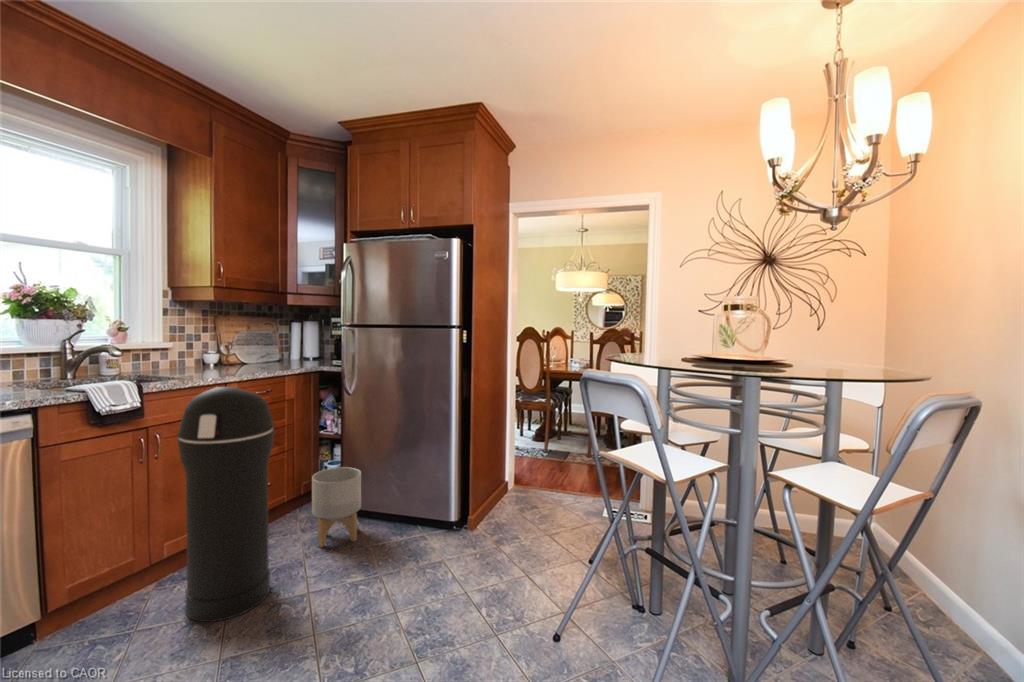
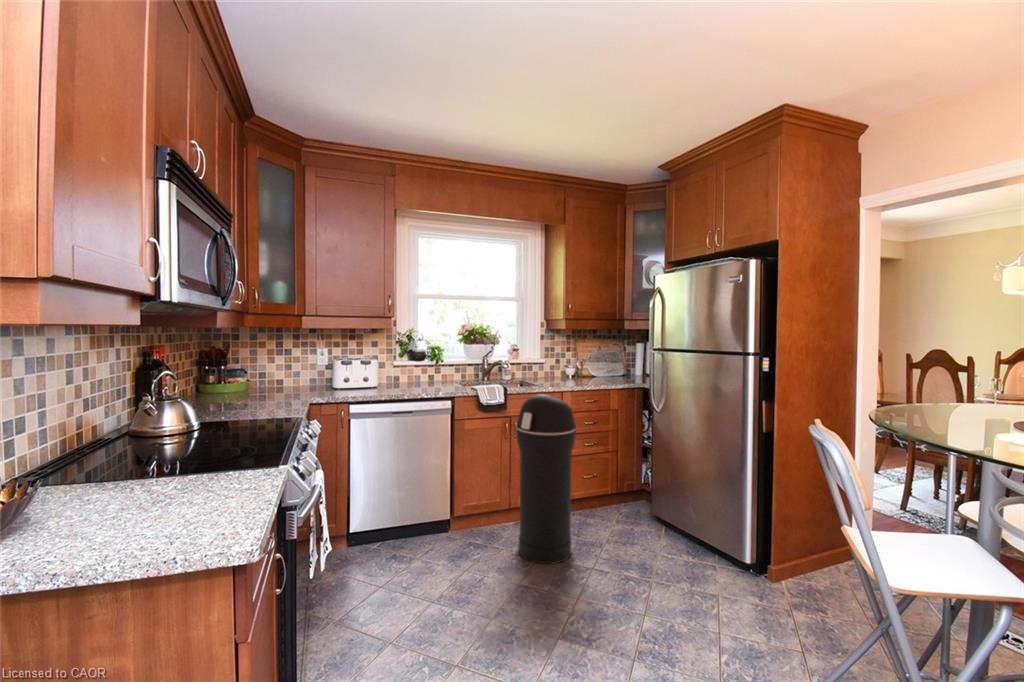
planter: present [312,467,361,547] -> none [618,476,661,548]

